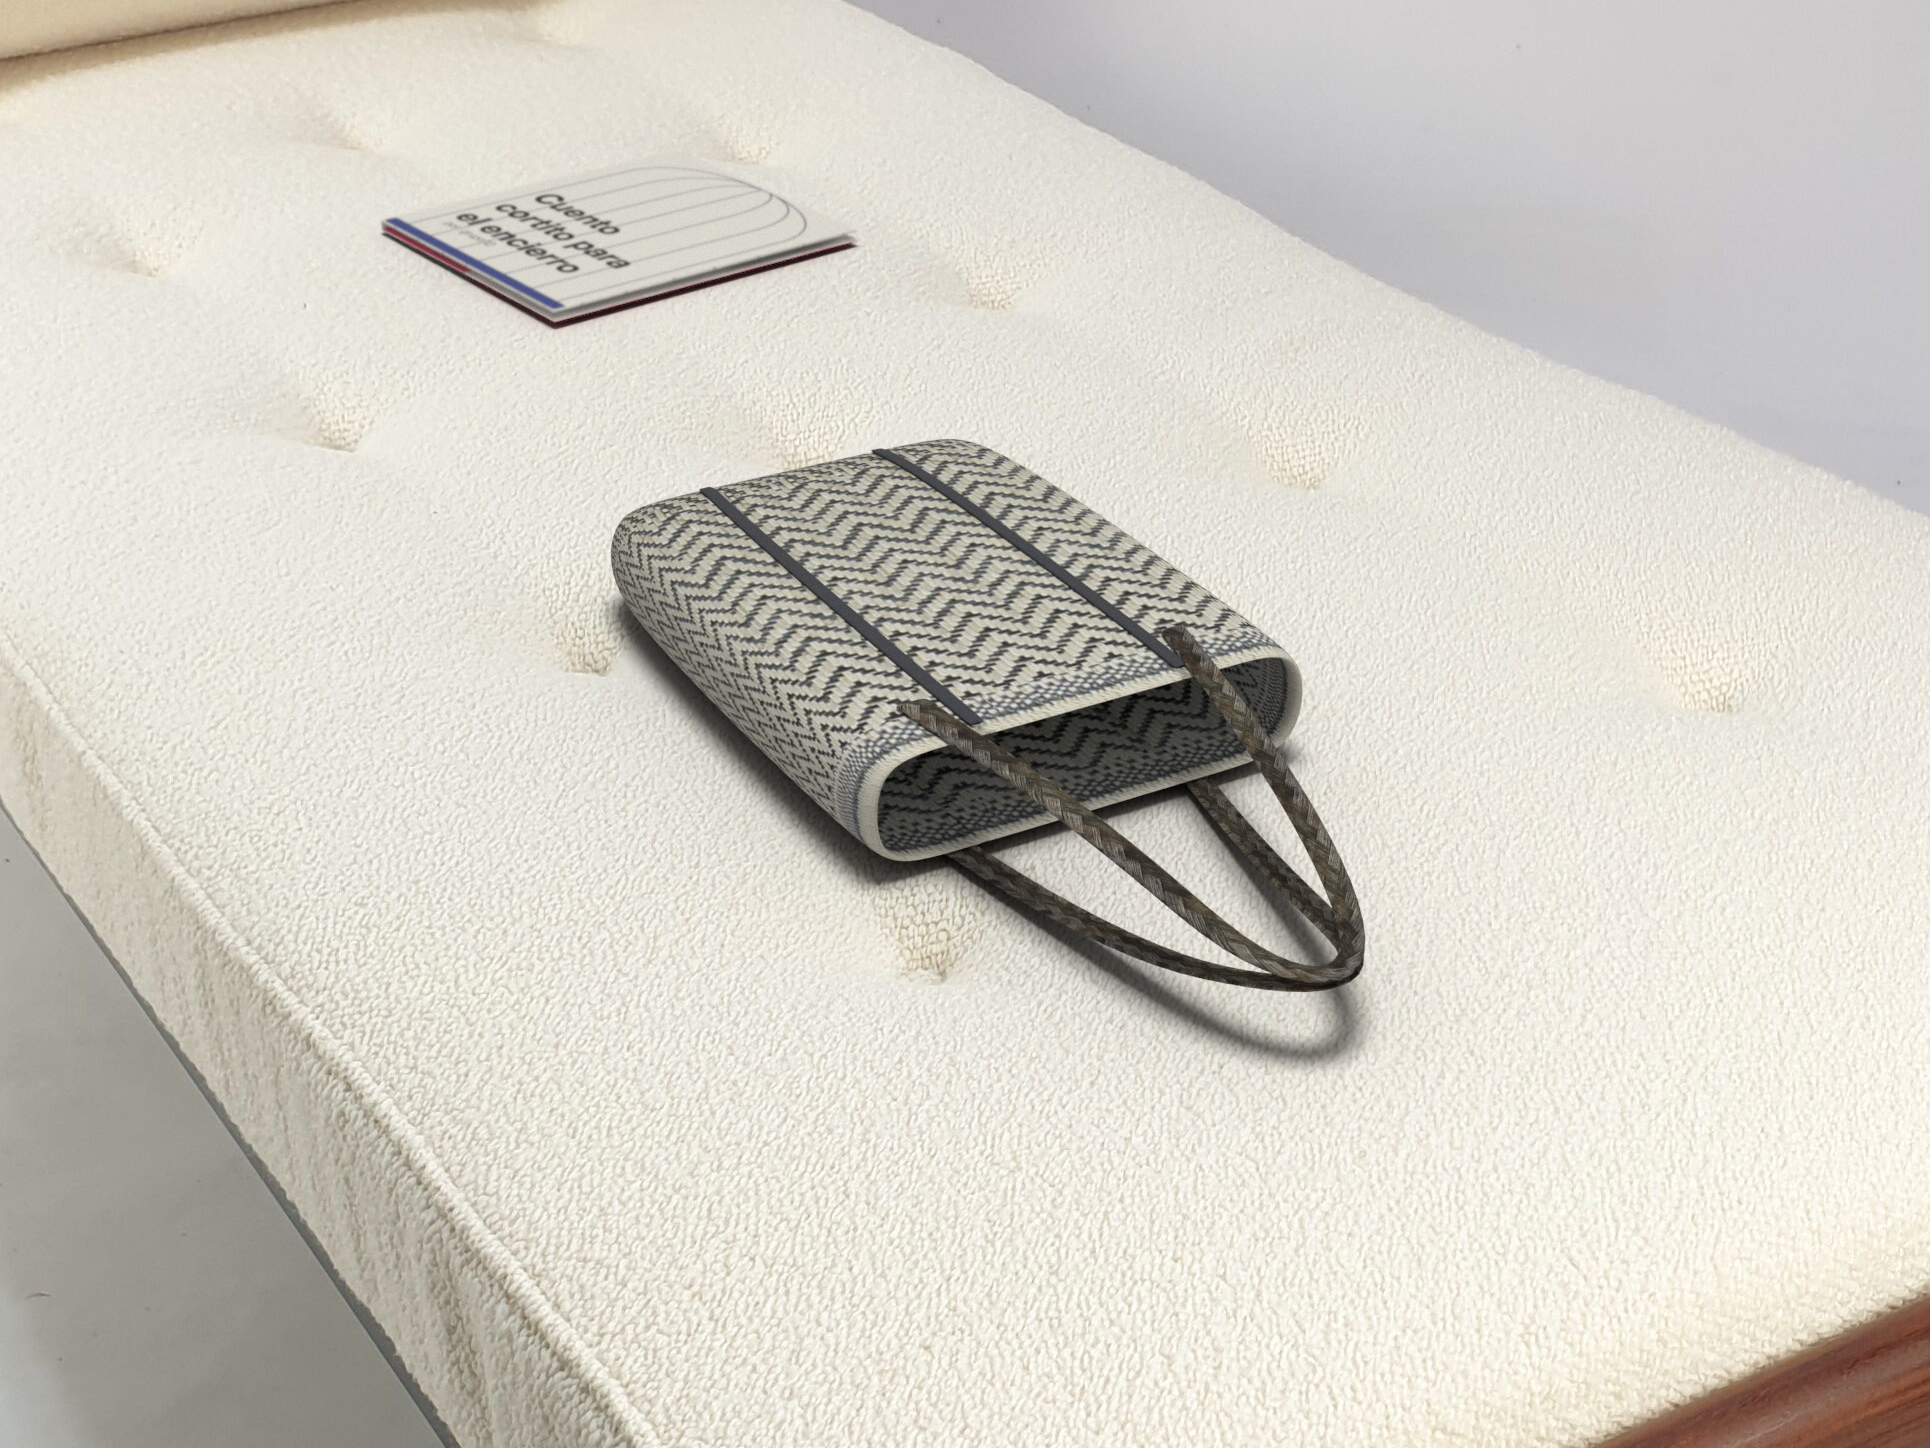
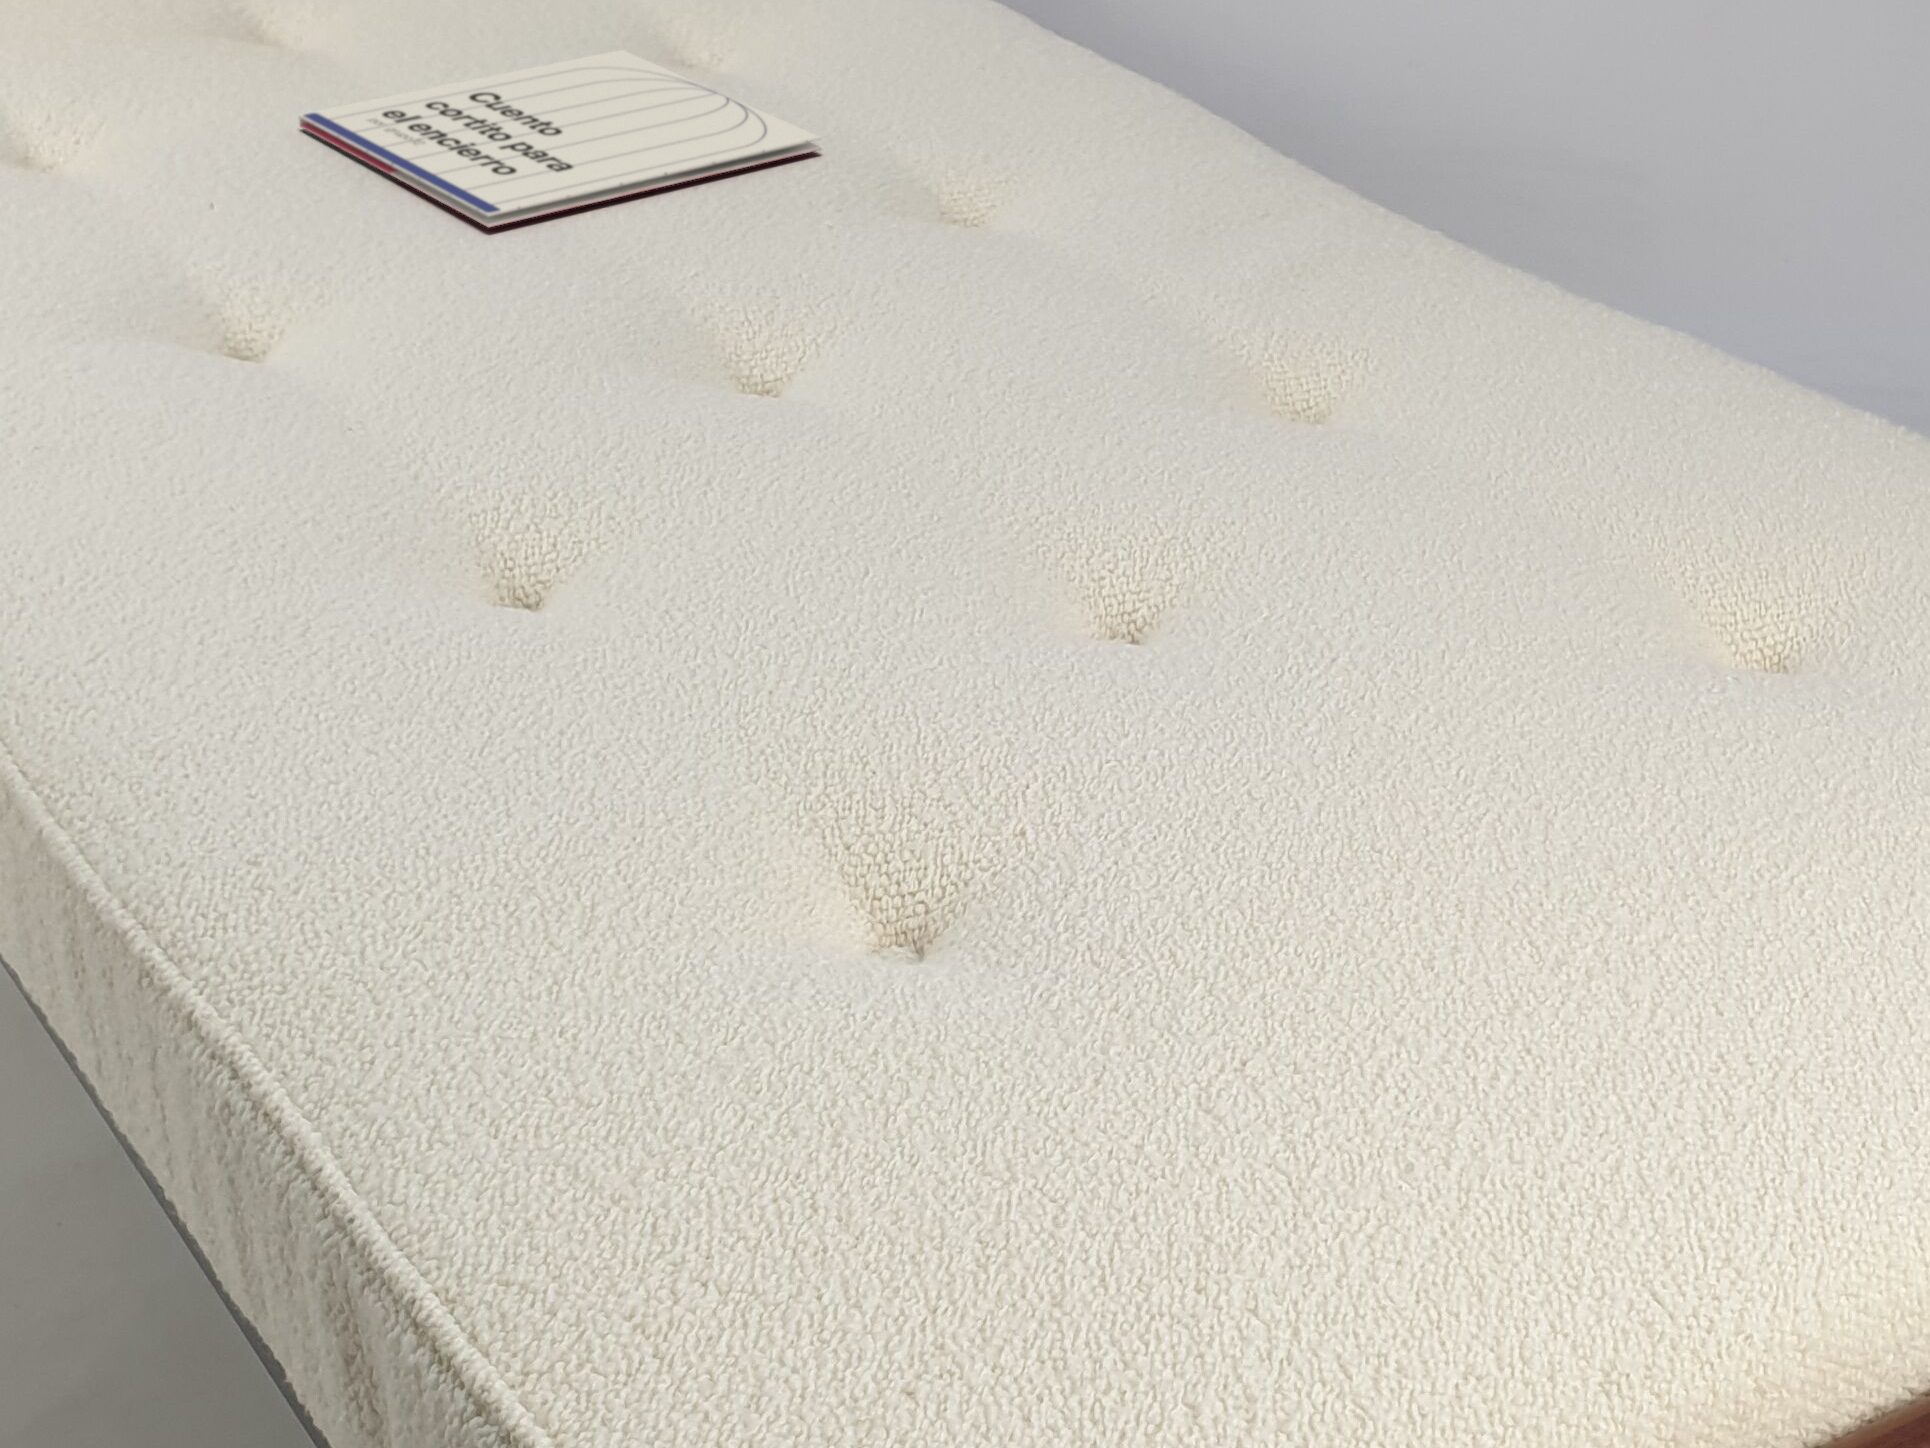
tote bag: present [611,439,1365,992] -> none [549,357,1412,981]

